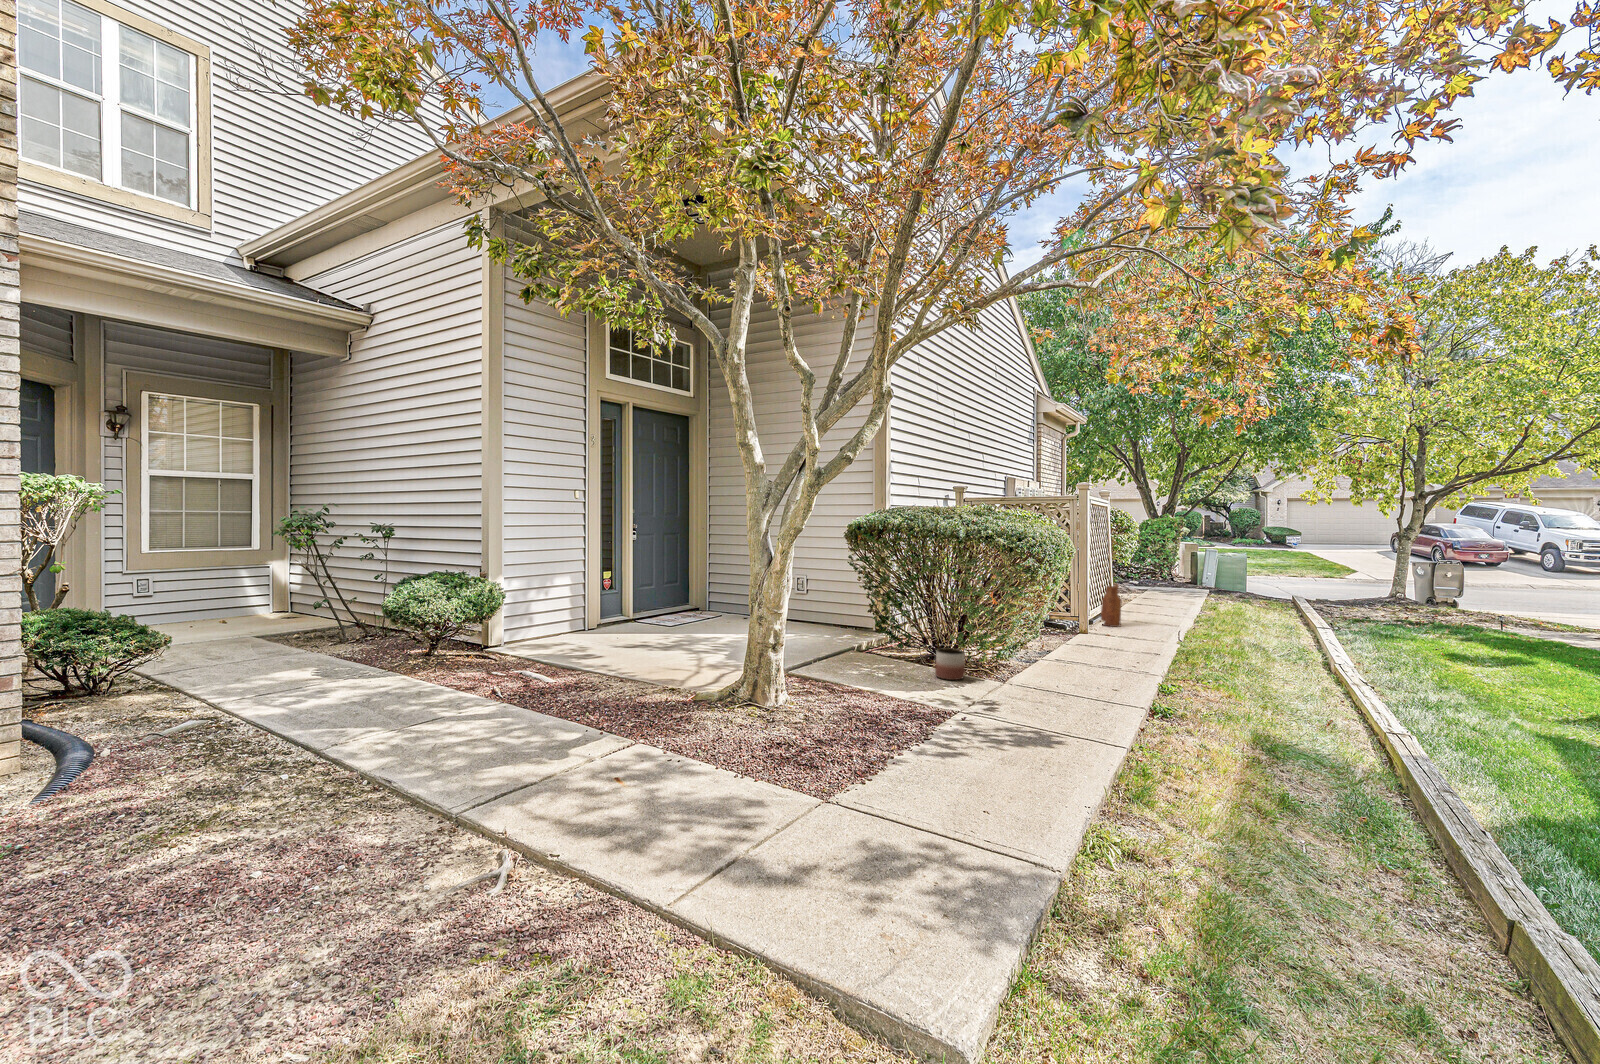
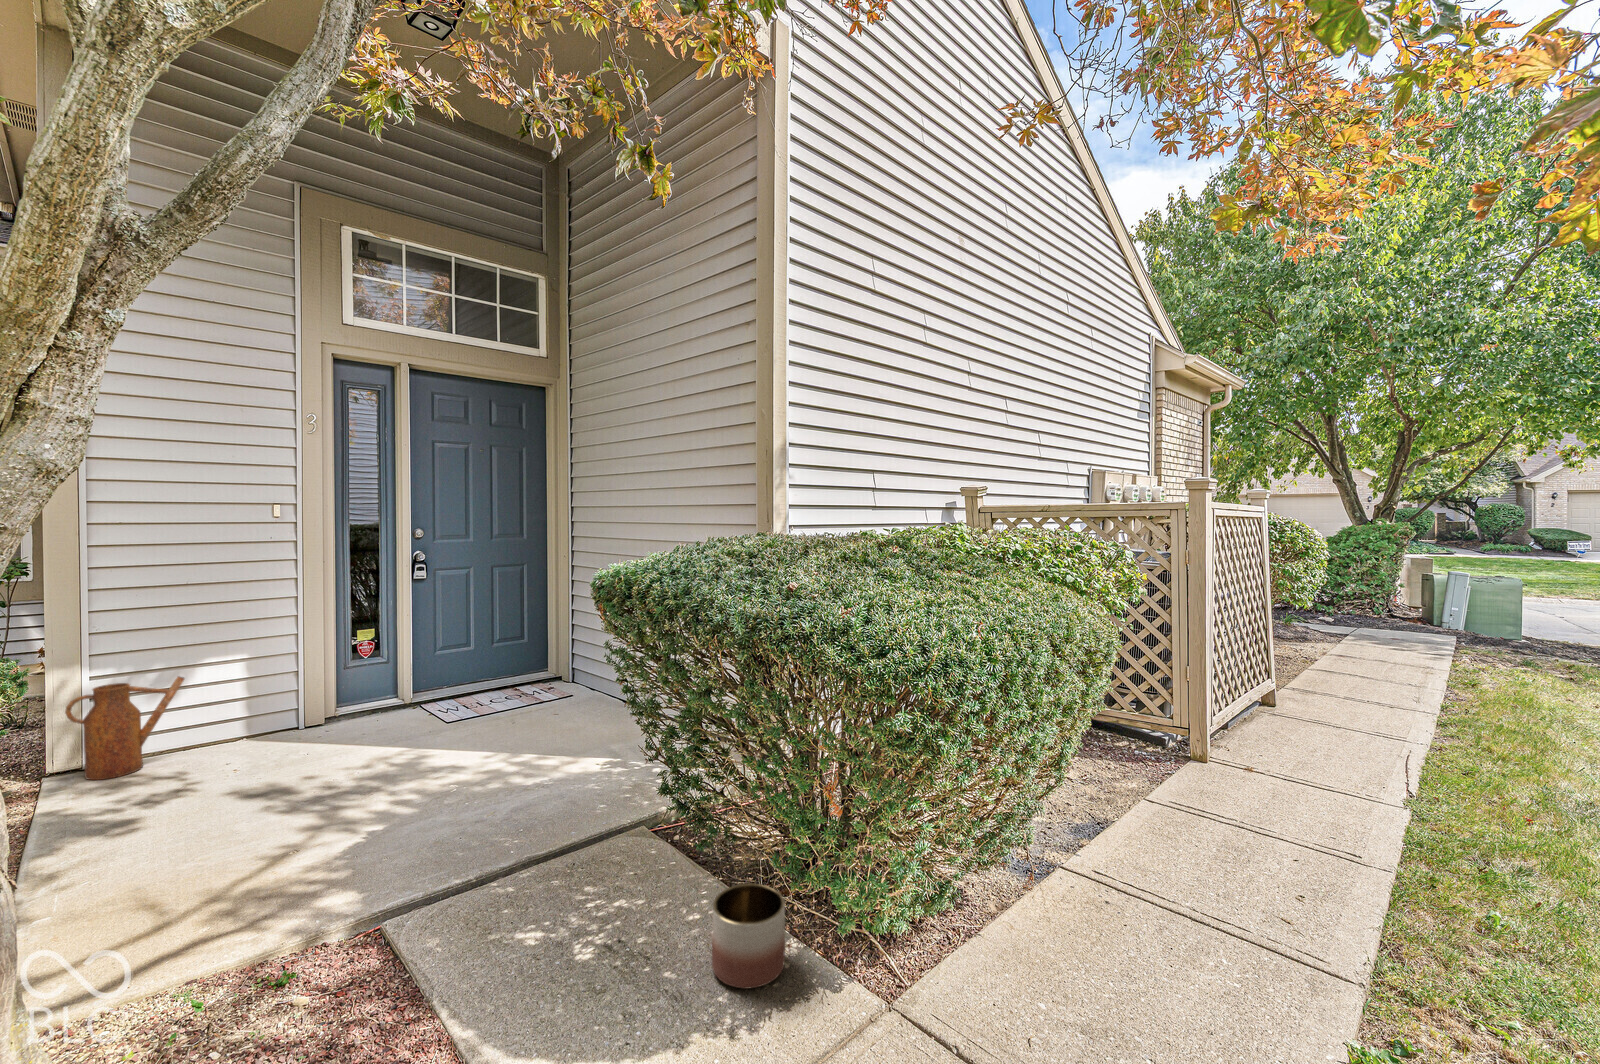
watering can: present [1100,584,1122,627] -> present [65,676,184,780]

